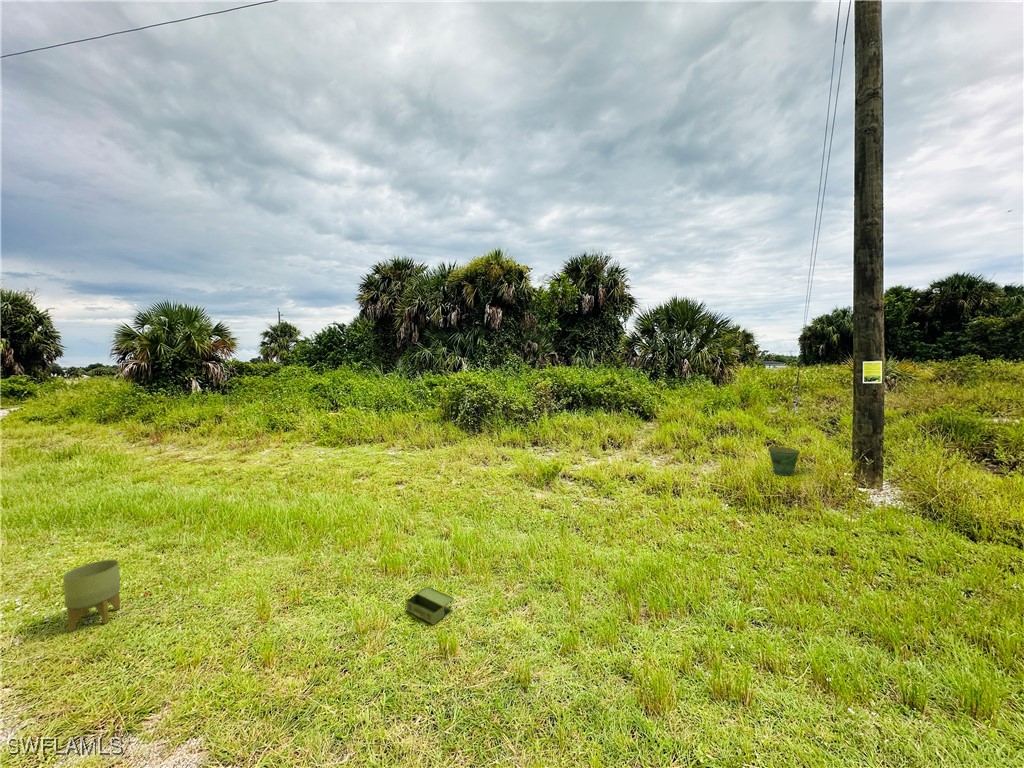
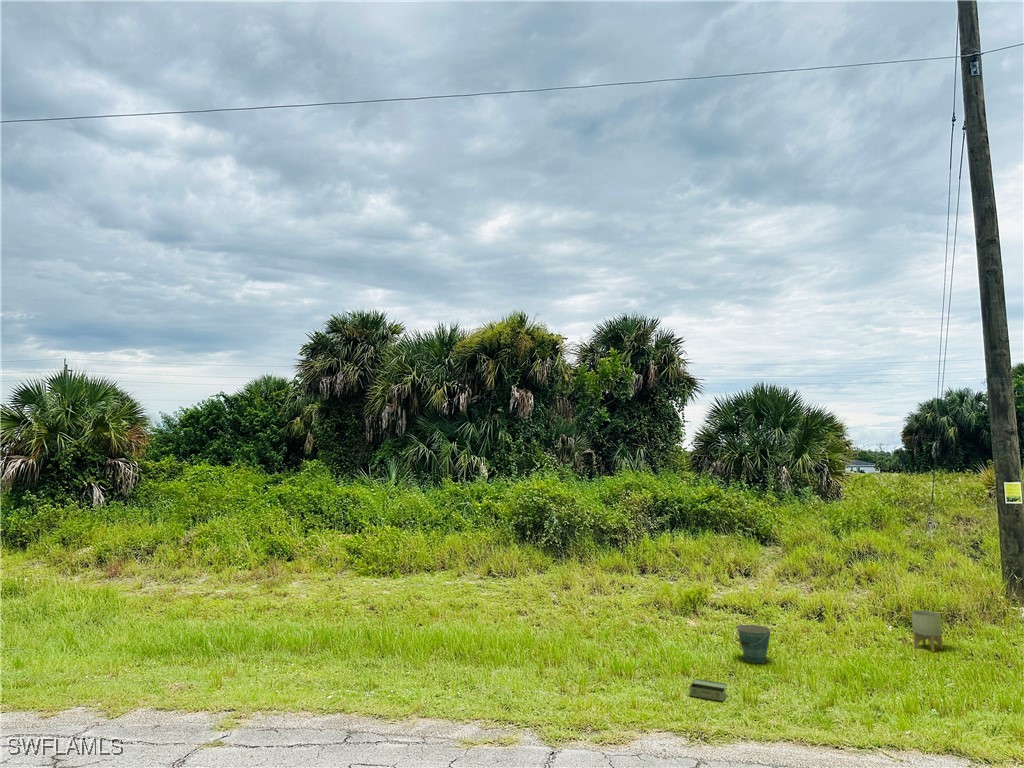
bucket: present [769,447,799,476] -> present [737,624,771,663]
planter: present [63,560,121,632] -> present [912,610,943,652]

